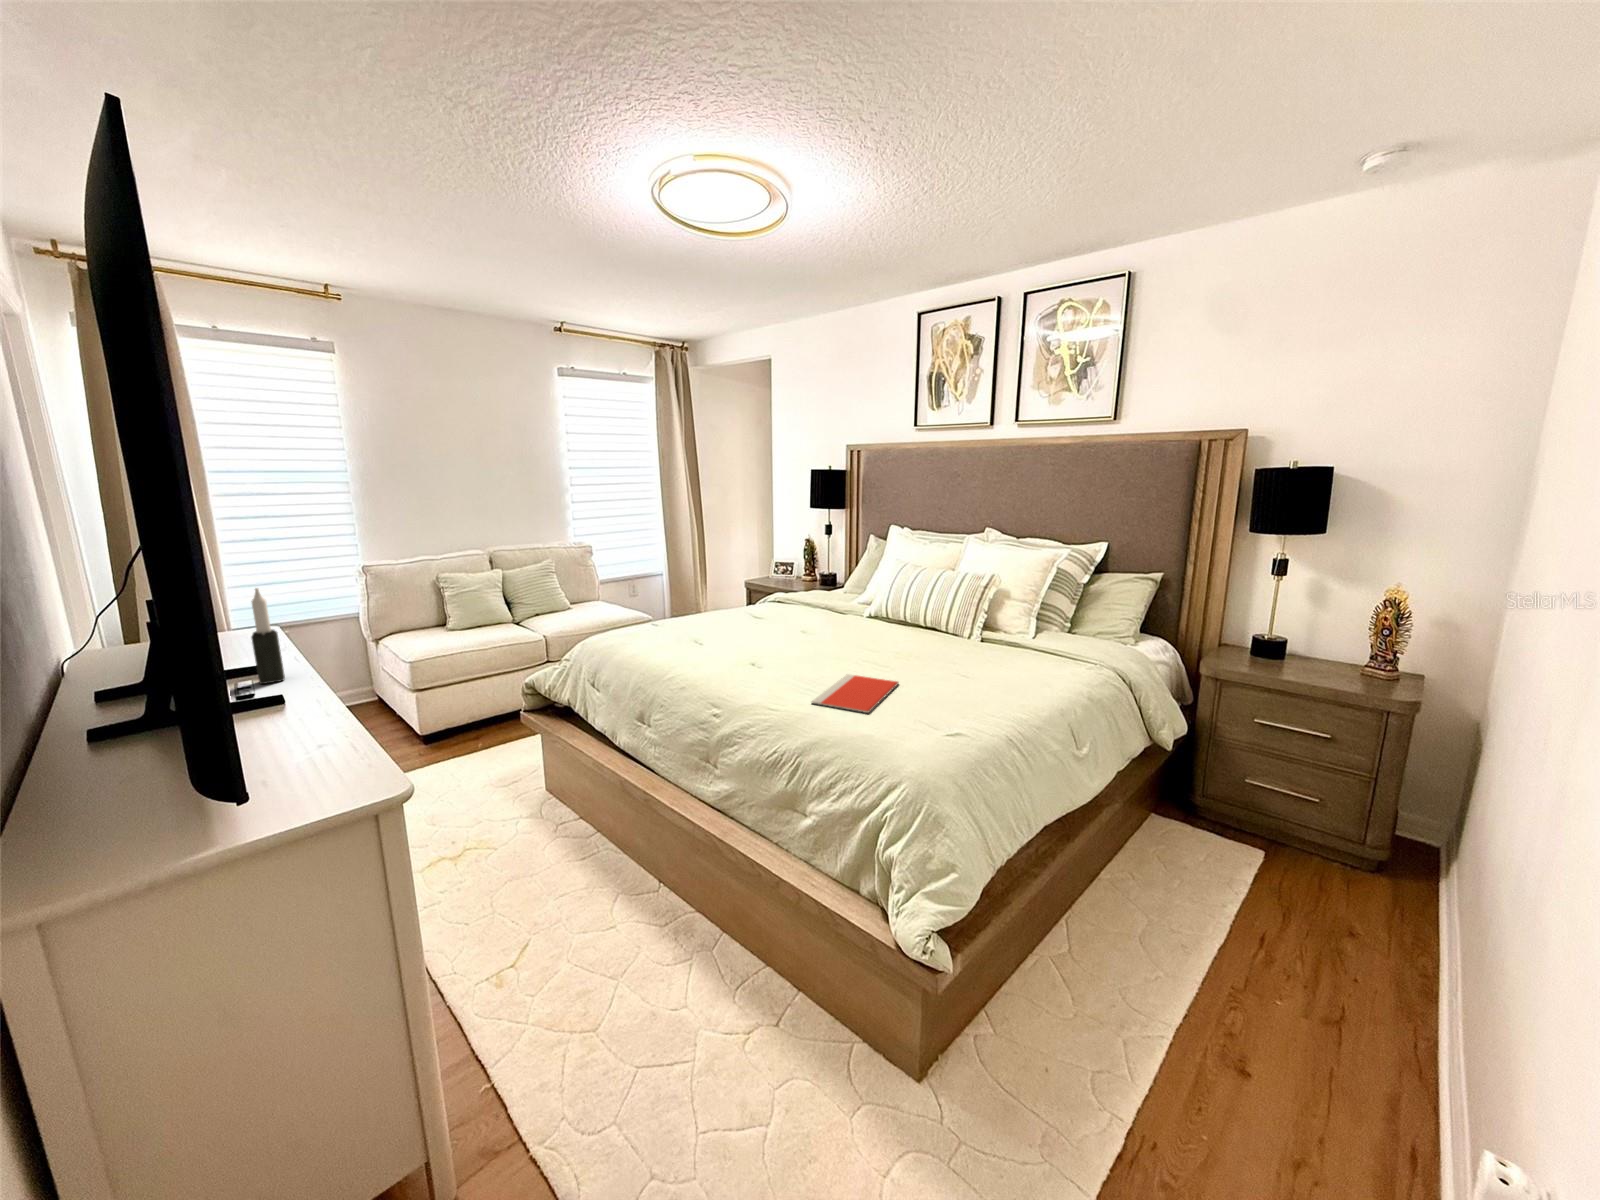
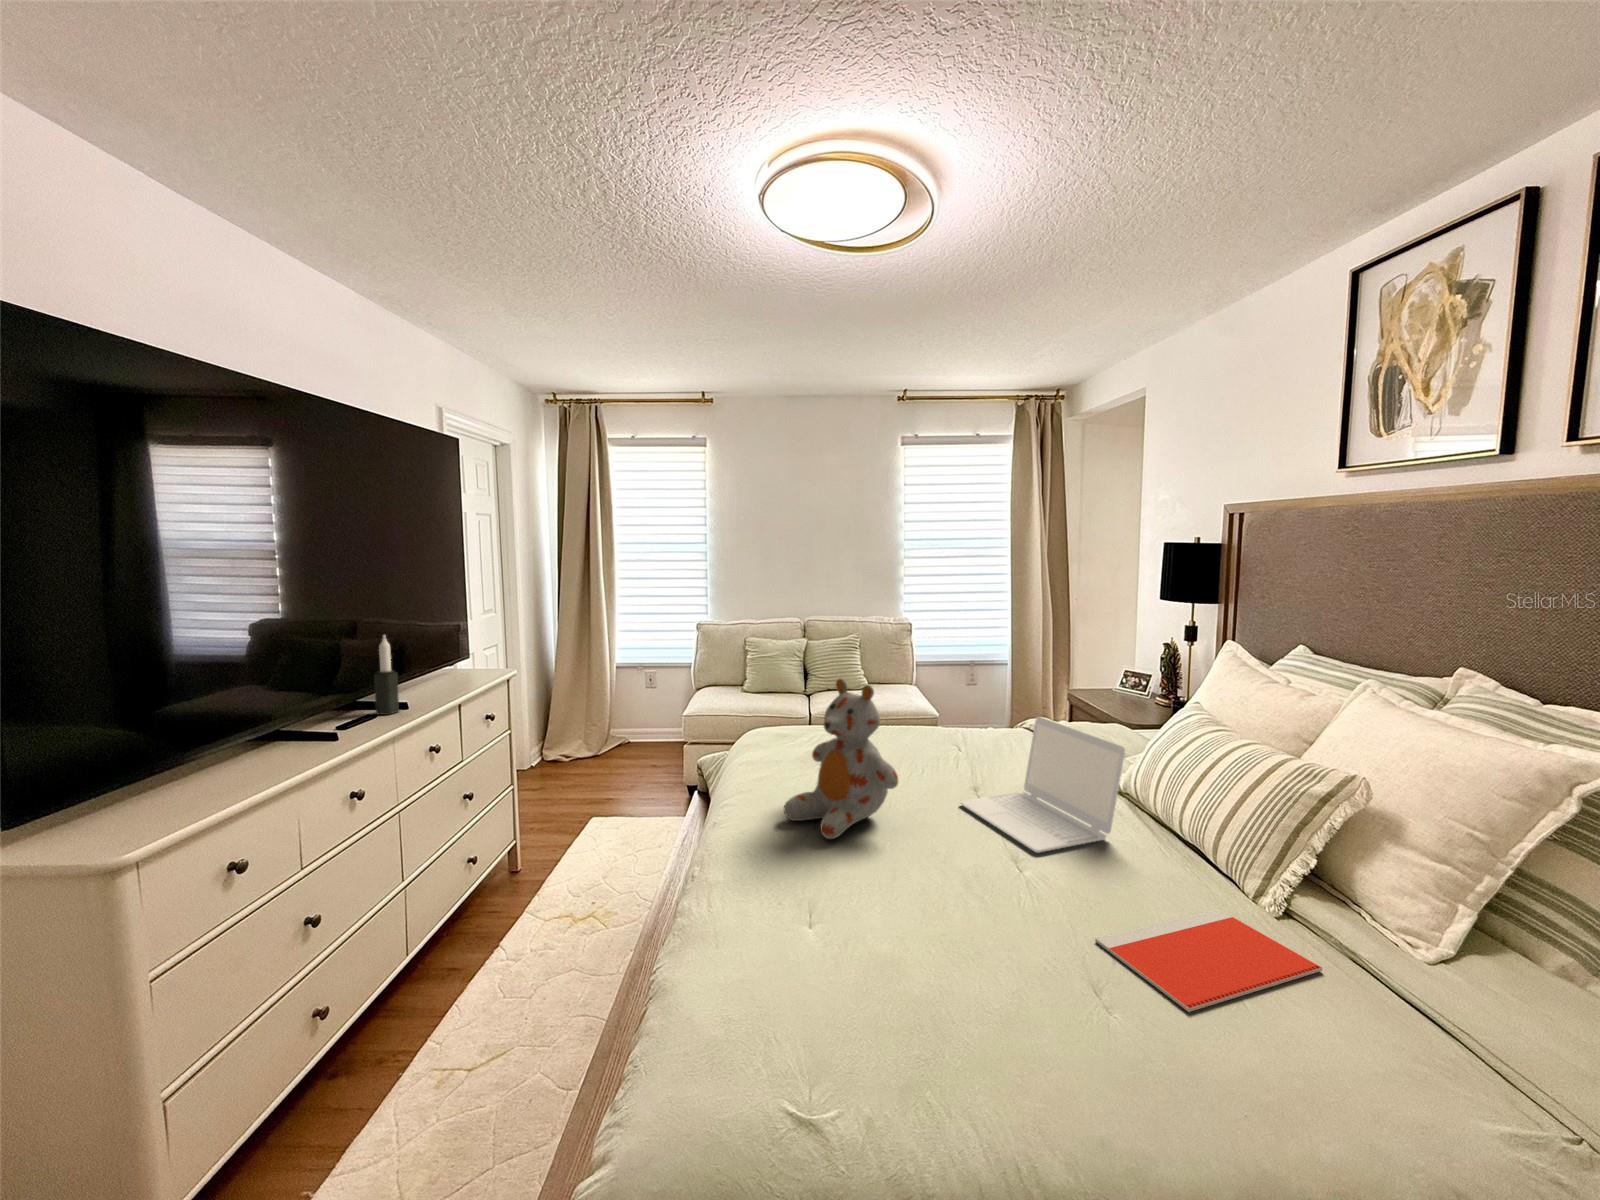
stuffed bear: none [738,566,814,668] -> present [784,678,898,839]
laptop: none [816,579,902,647] -> present [960,717,1125,853]
notebook: present [812,674,899,713] -> present [1095,909,1322,1012]

